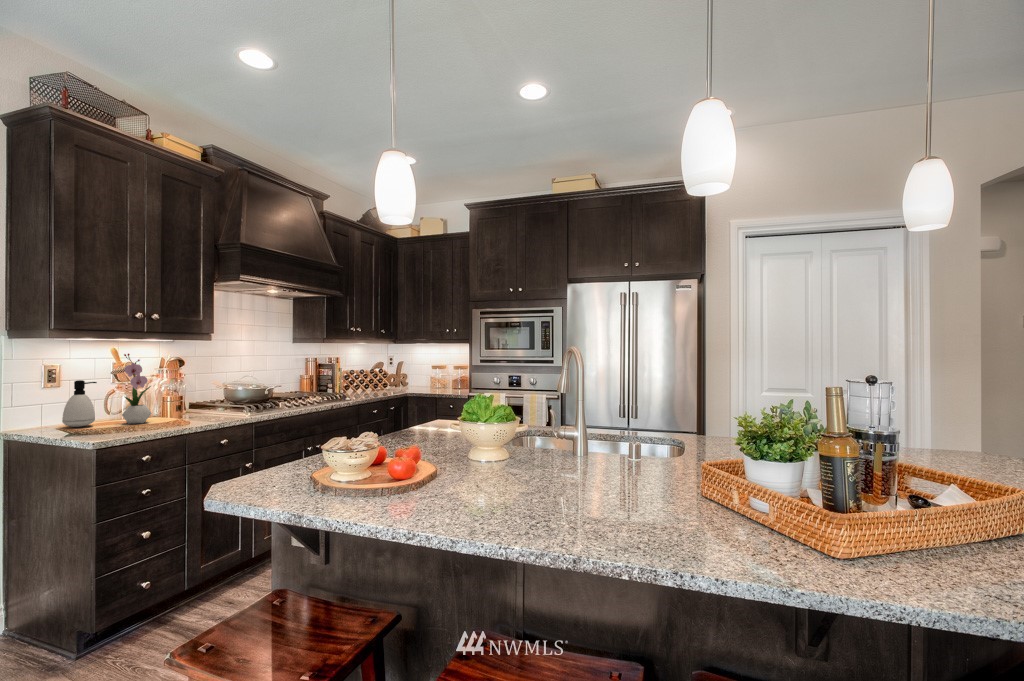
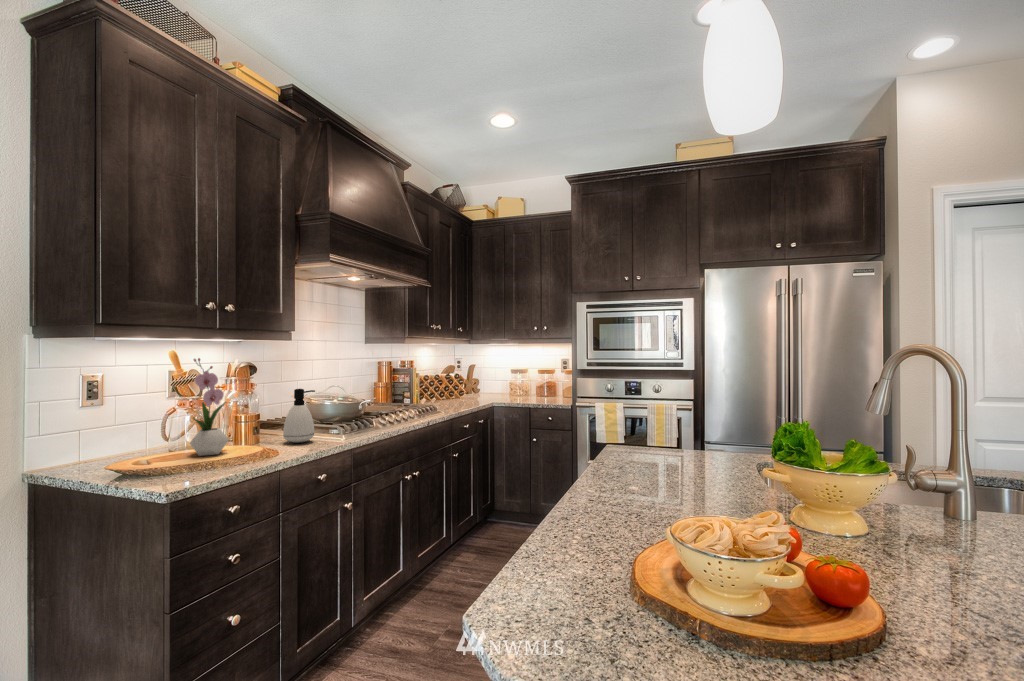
soap dispenser: present [62,380,97,427] -> present [283,389,315,443]

